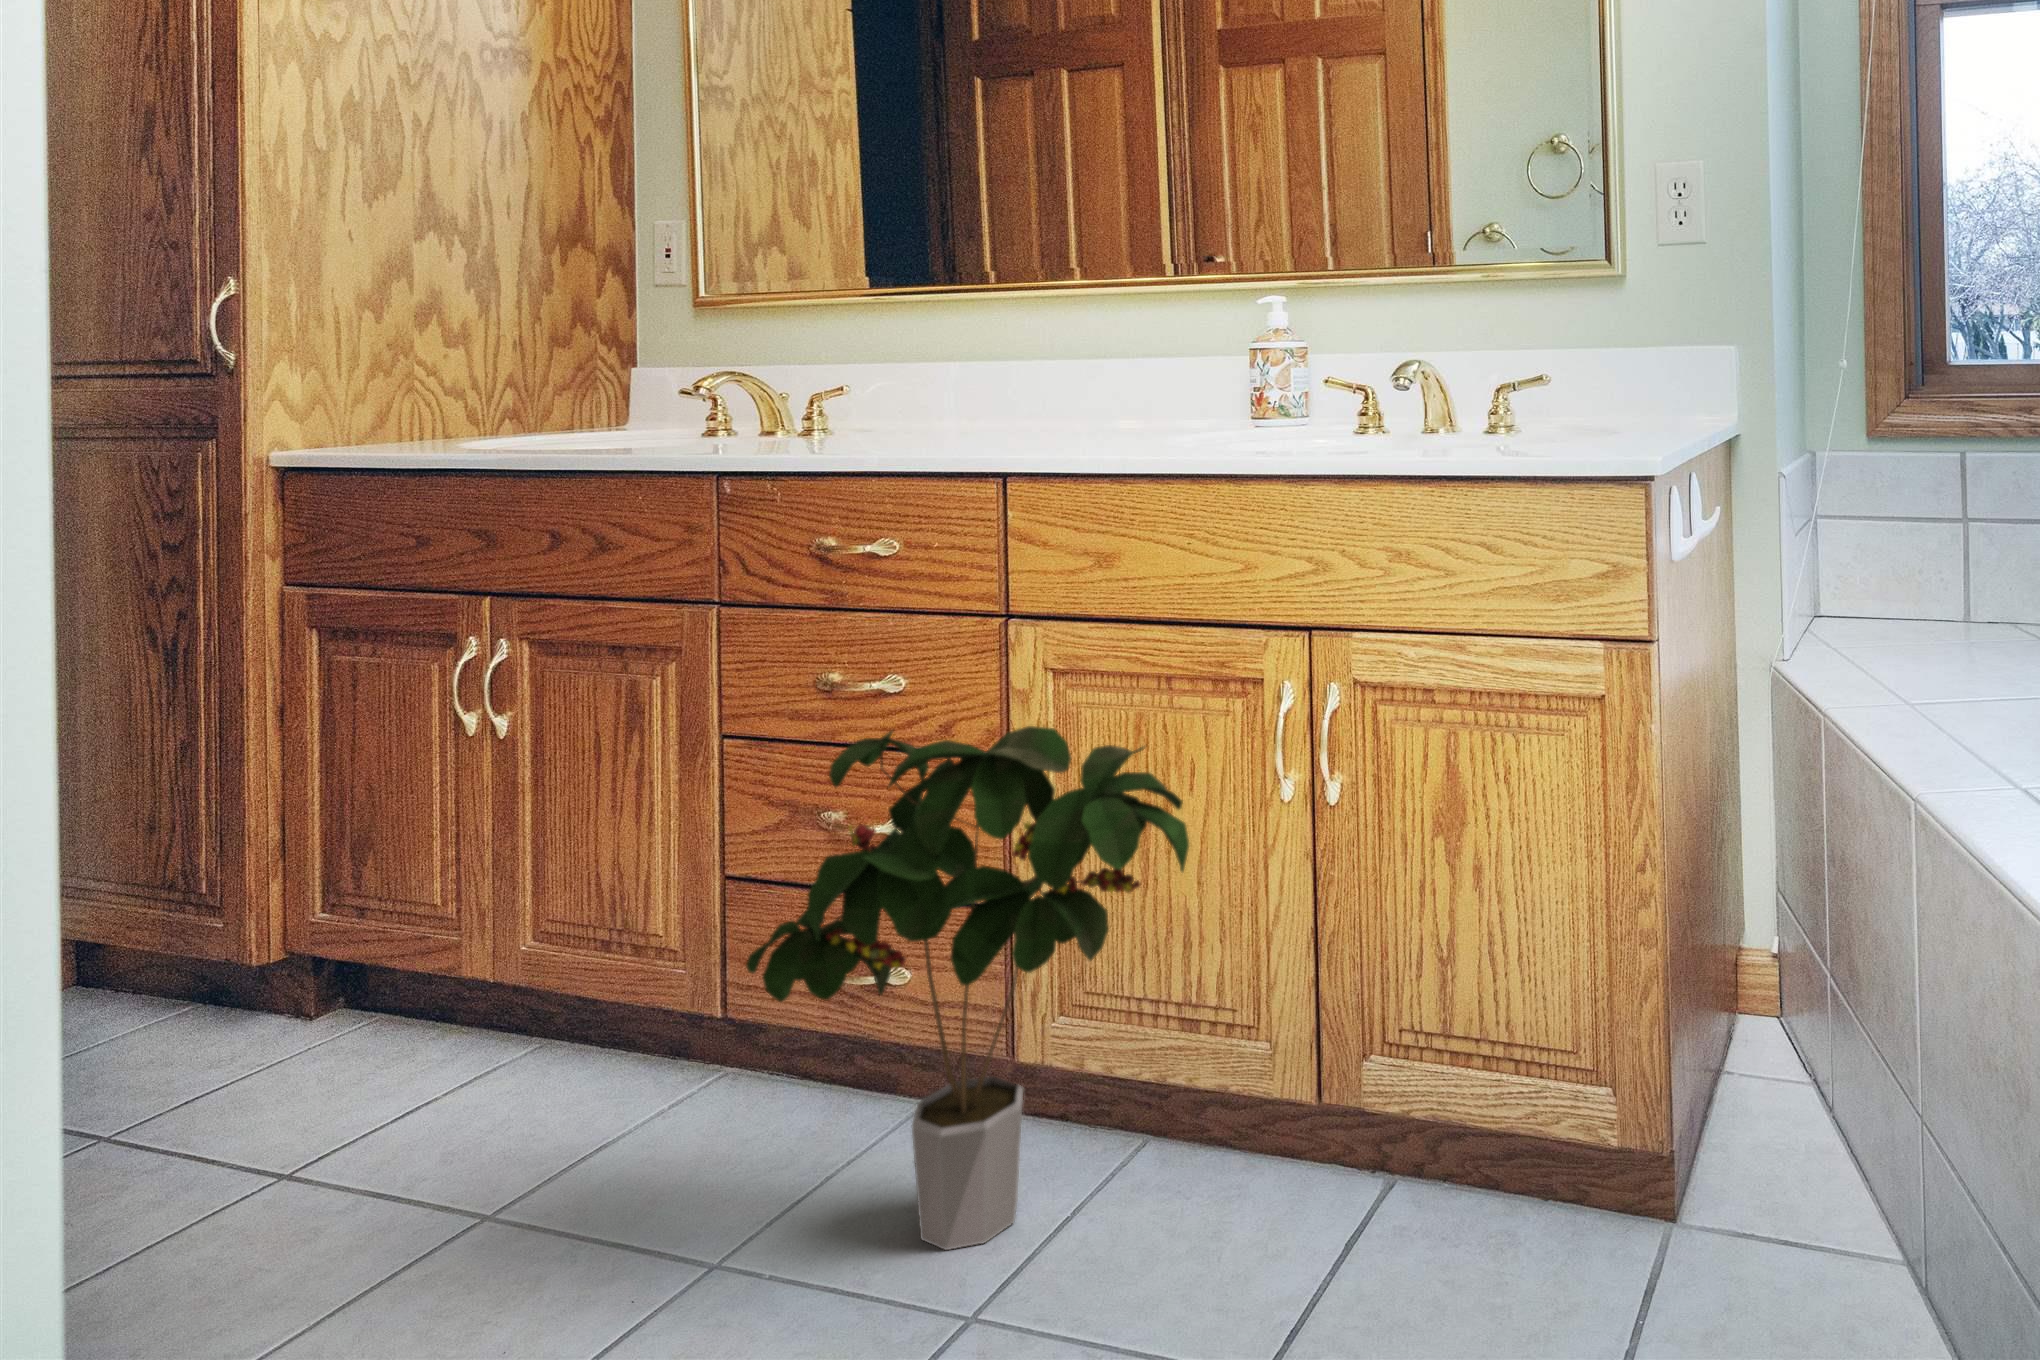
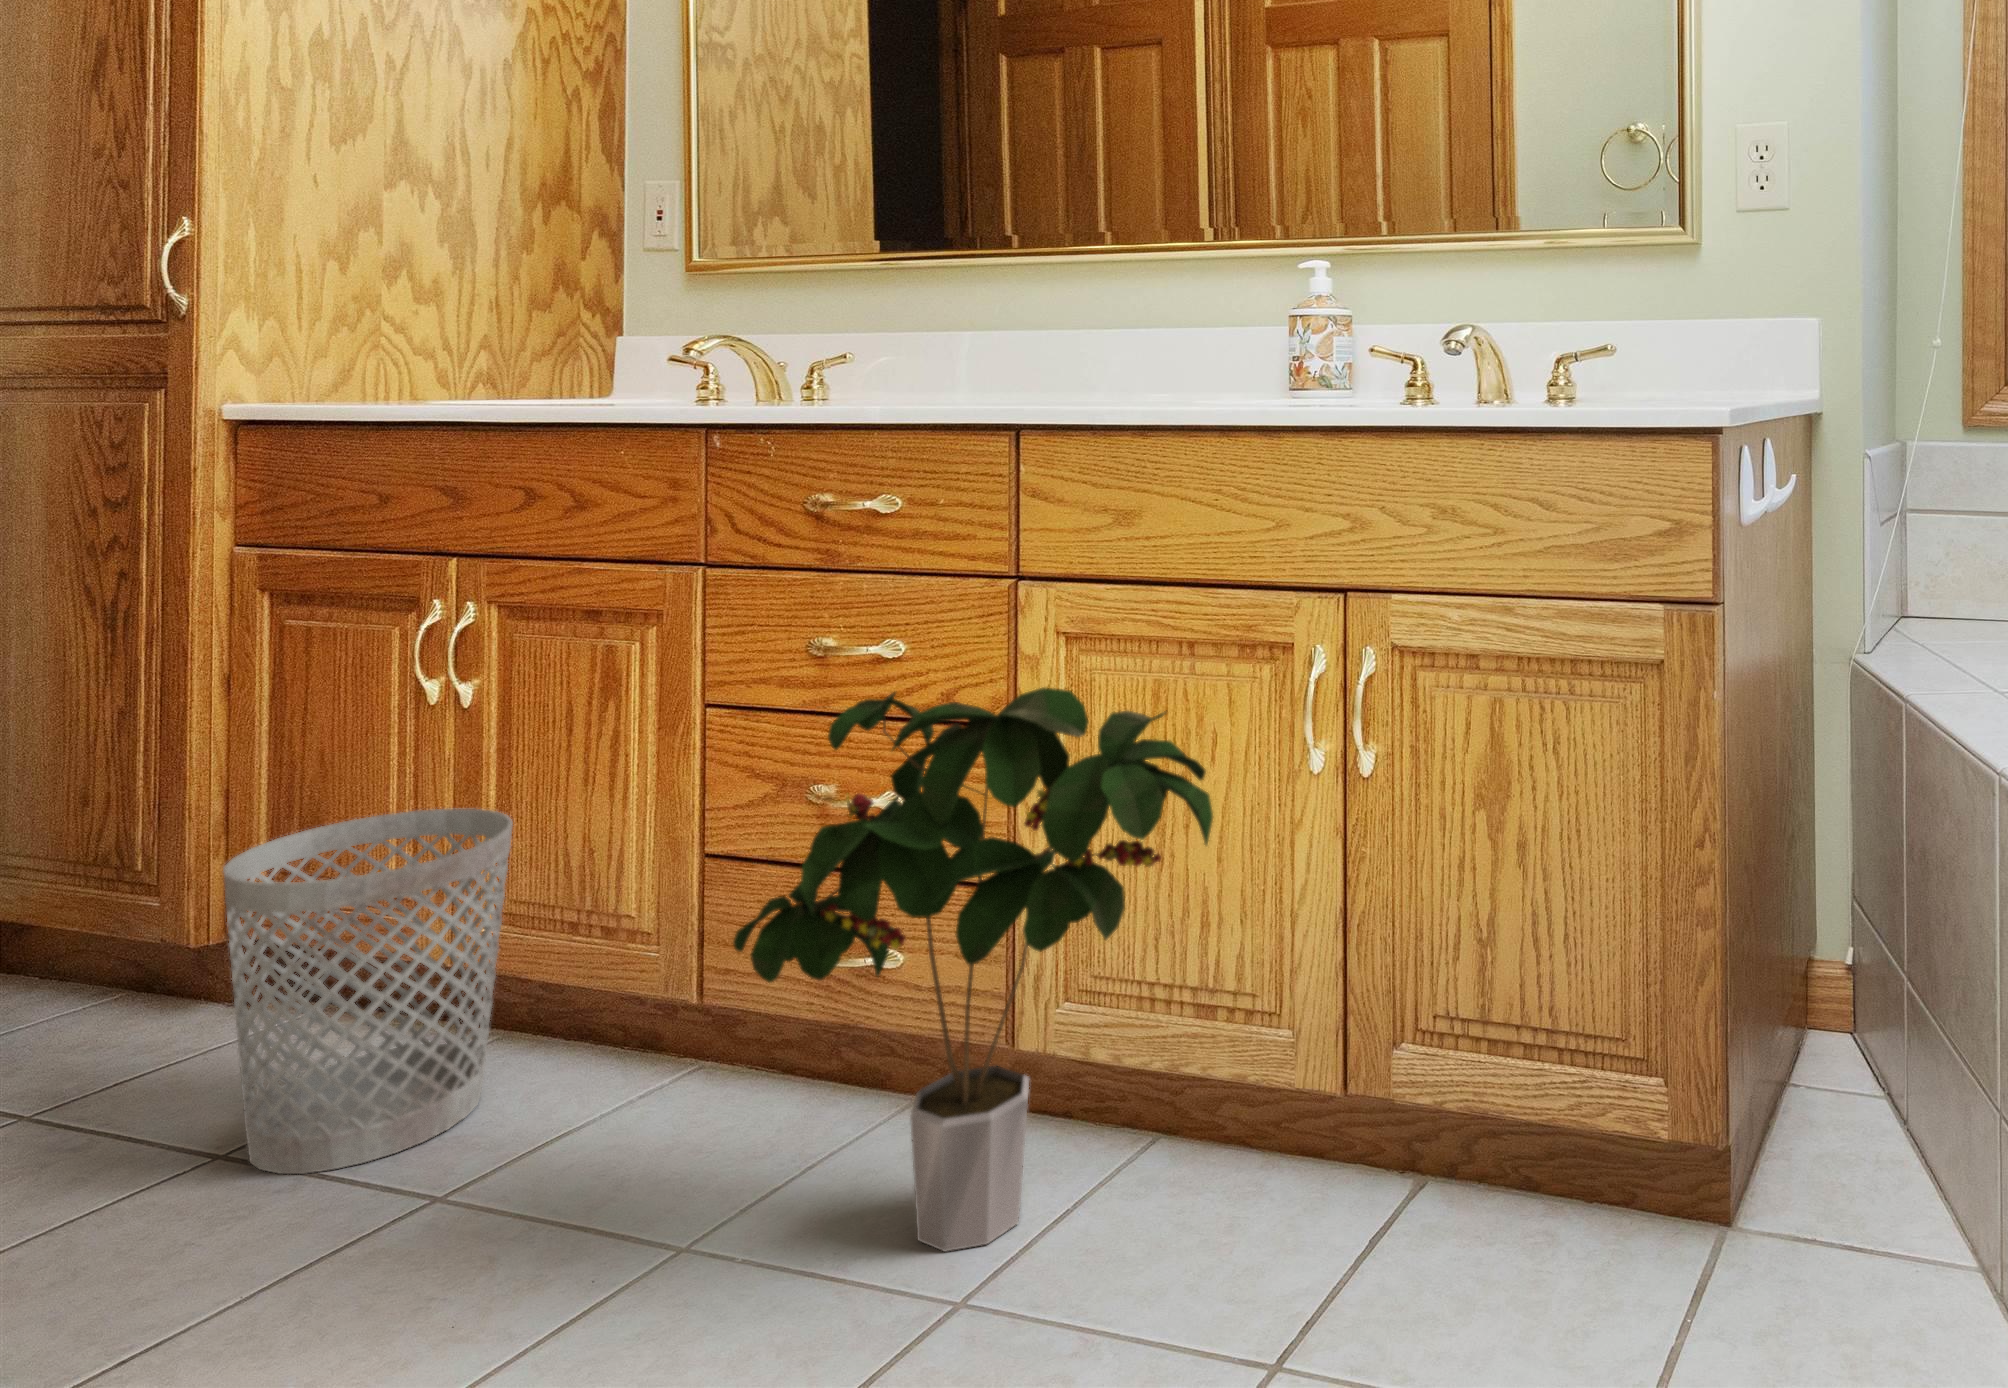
wastebasket: none [277,835,545,1179] -> present [223,809,513,1174]

